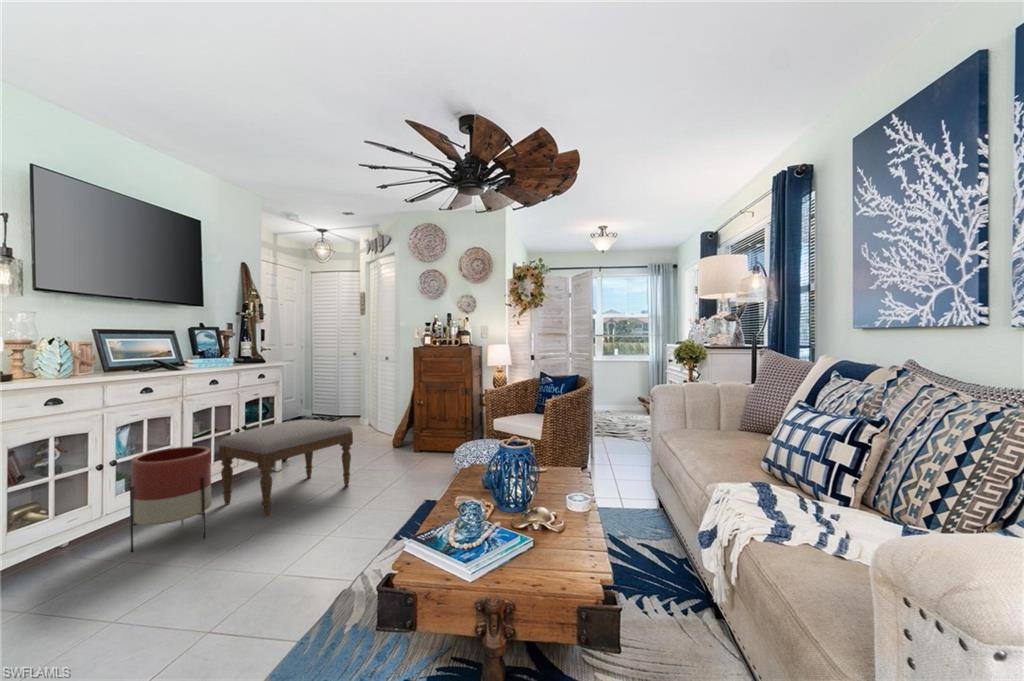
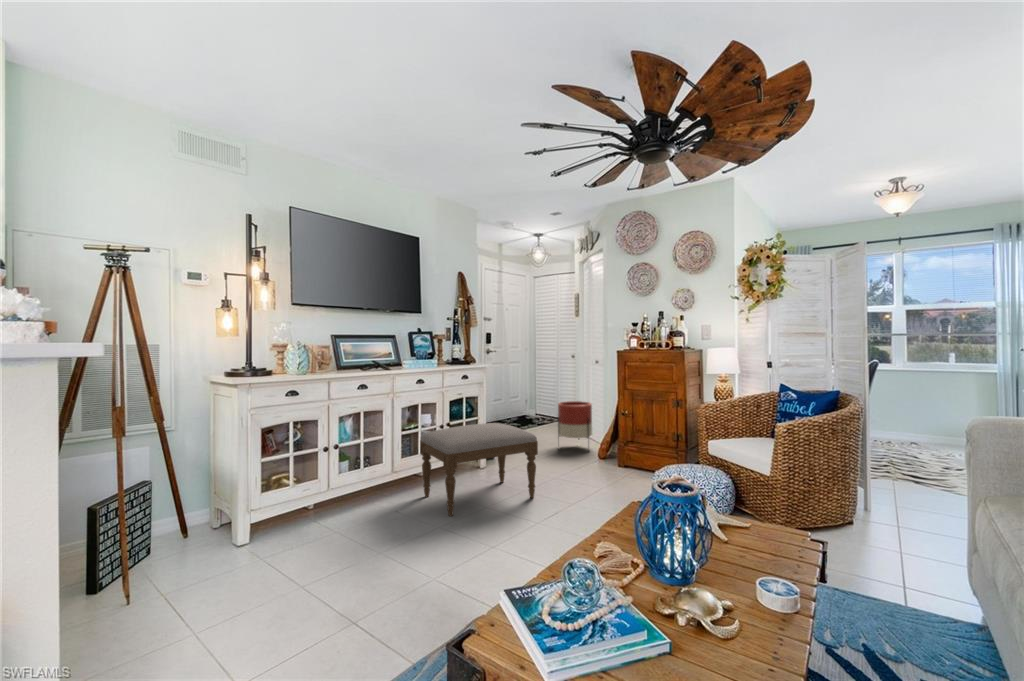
planter: present [130,446,212,552] -> present [558,401,592,439]

